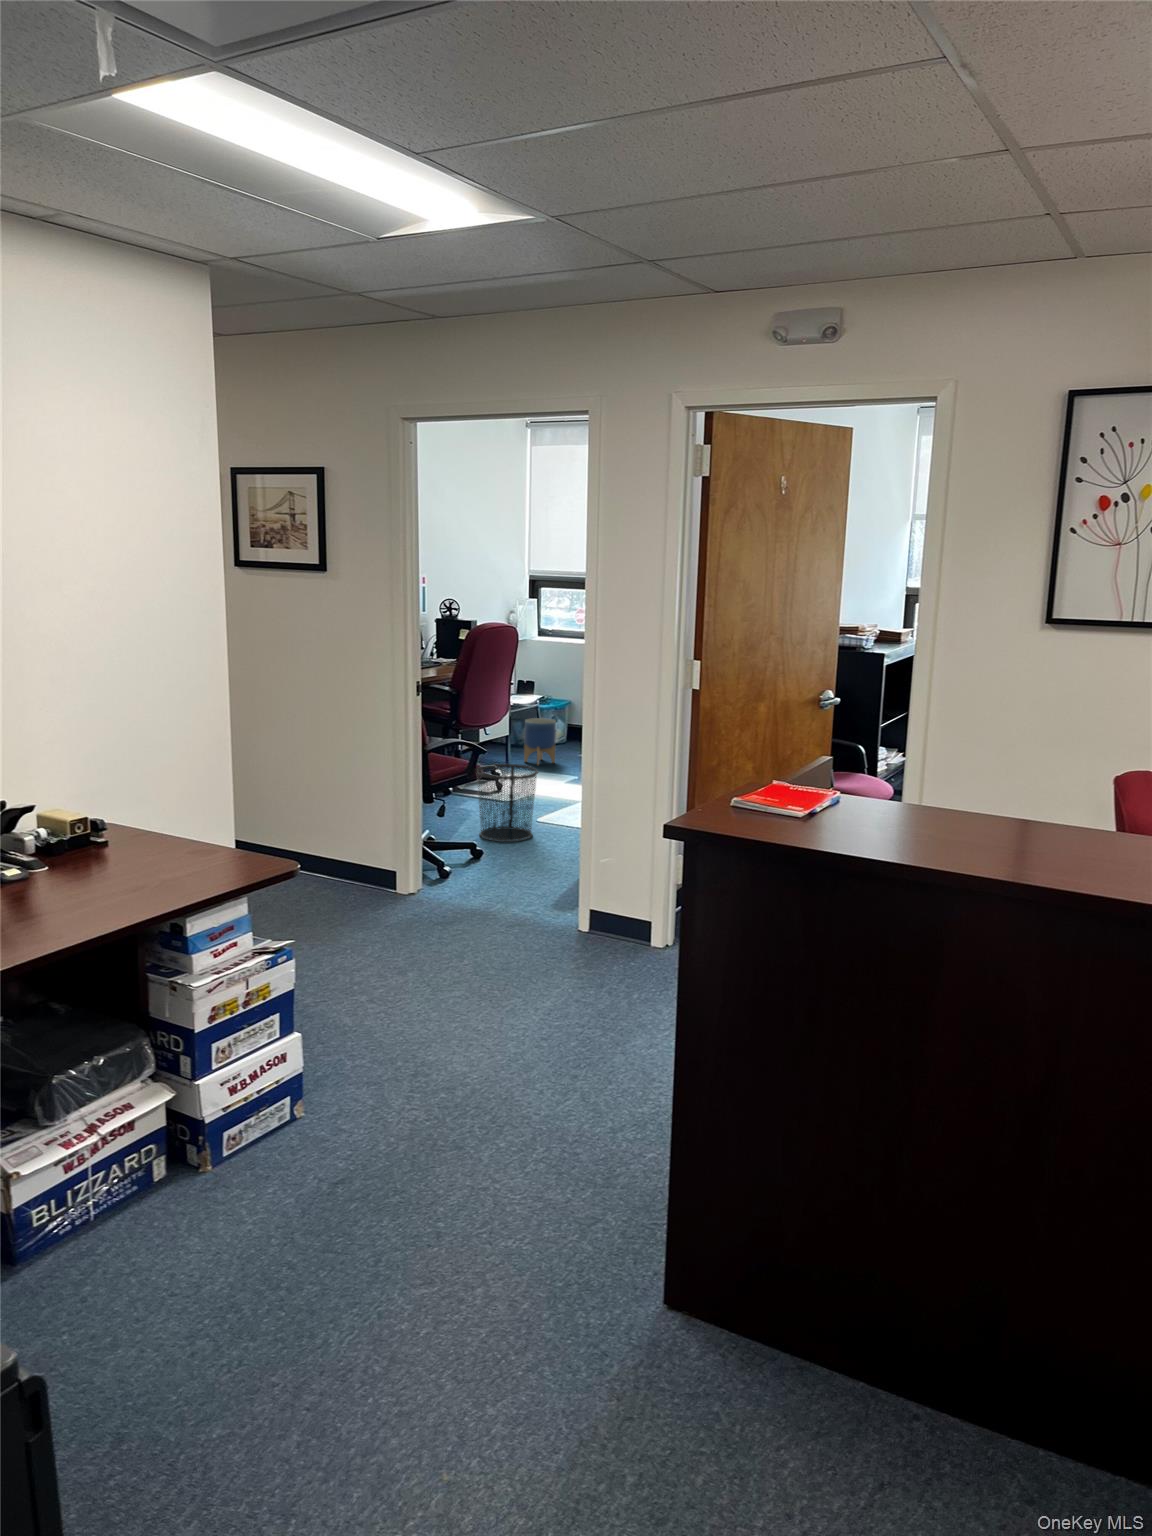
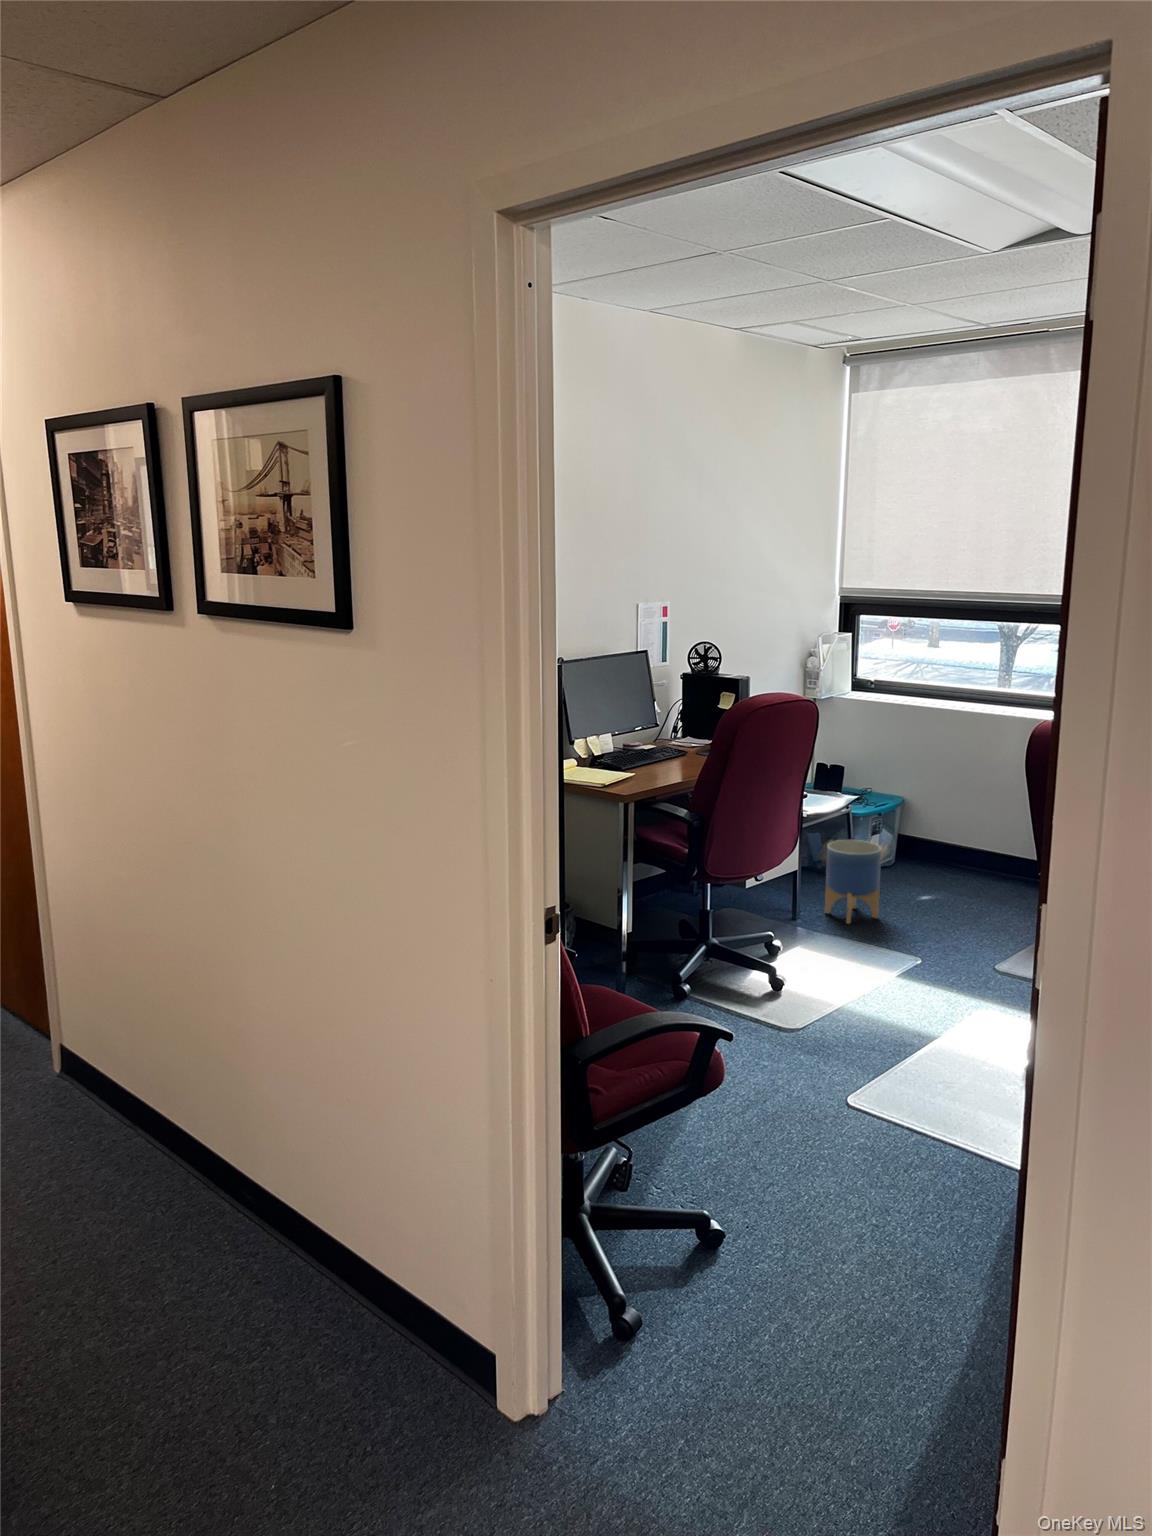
waste bin: present [477,764,538,842] -> none [718,999,853,1183]

